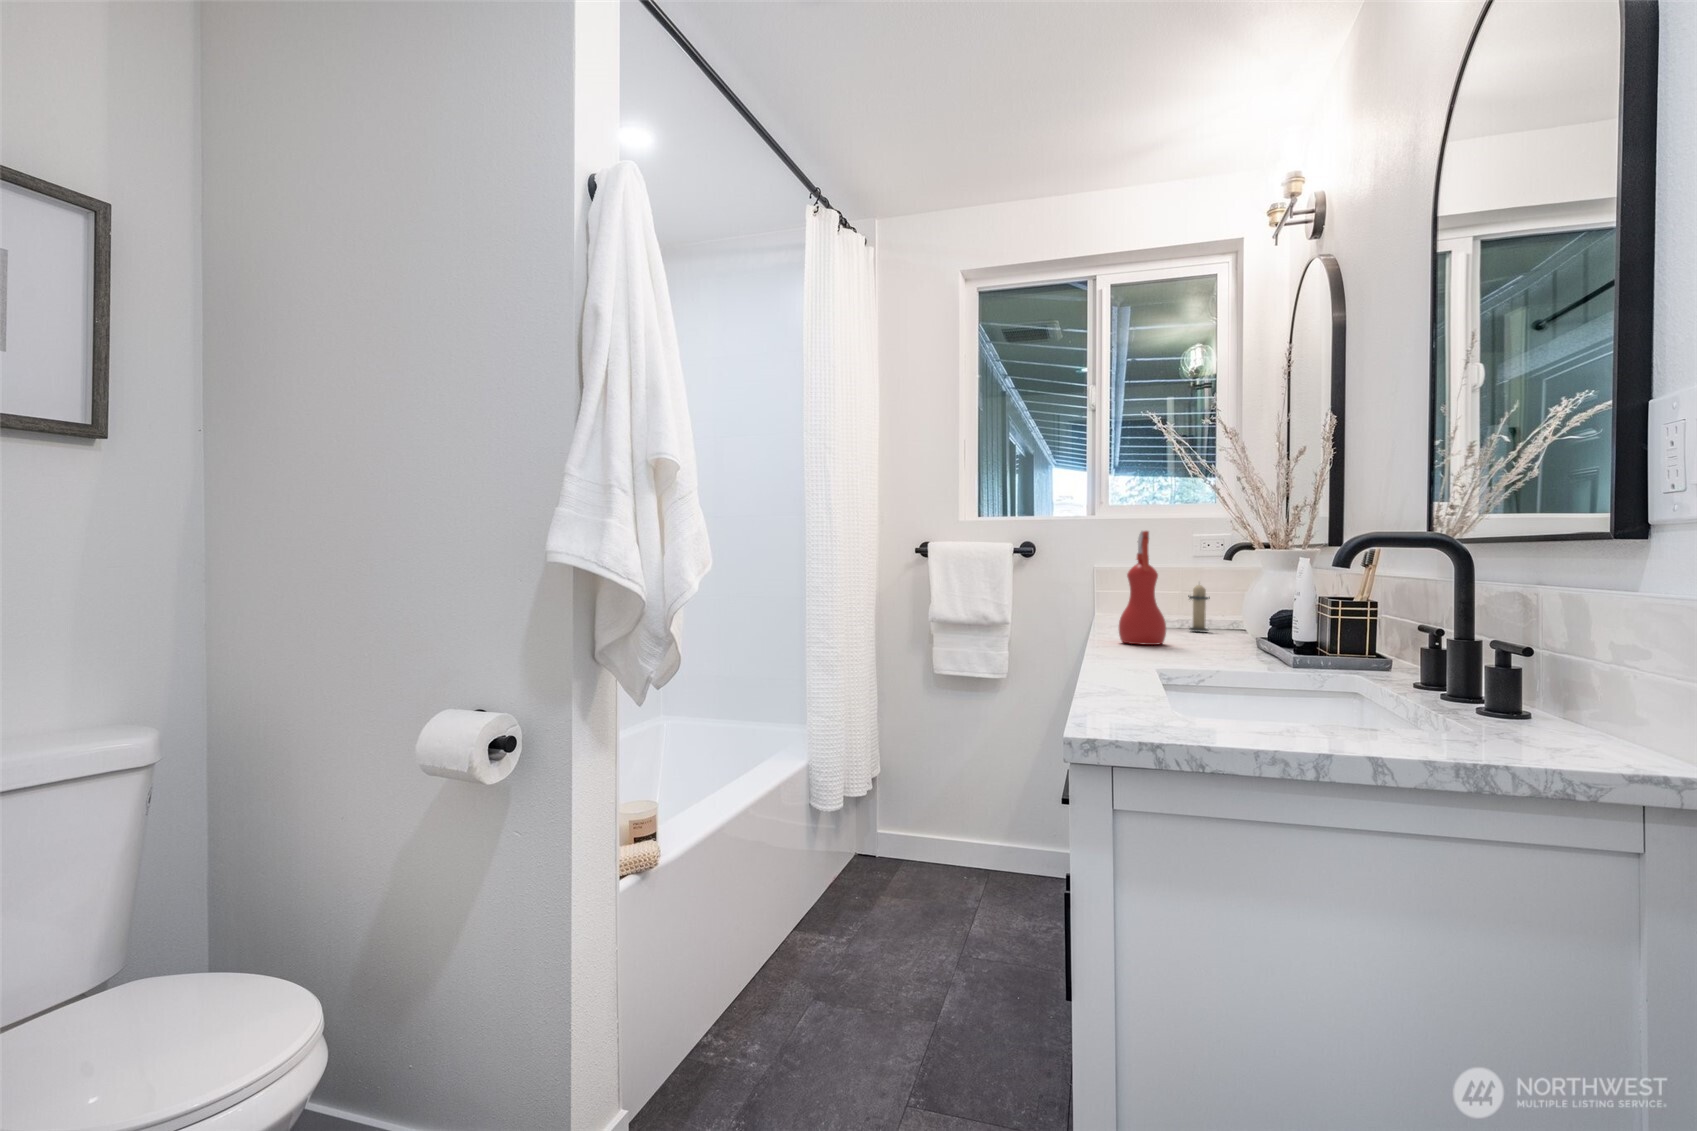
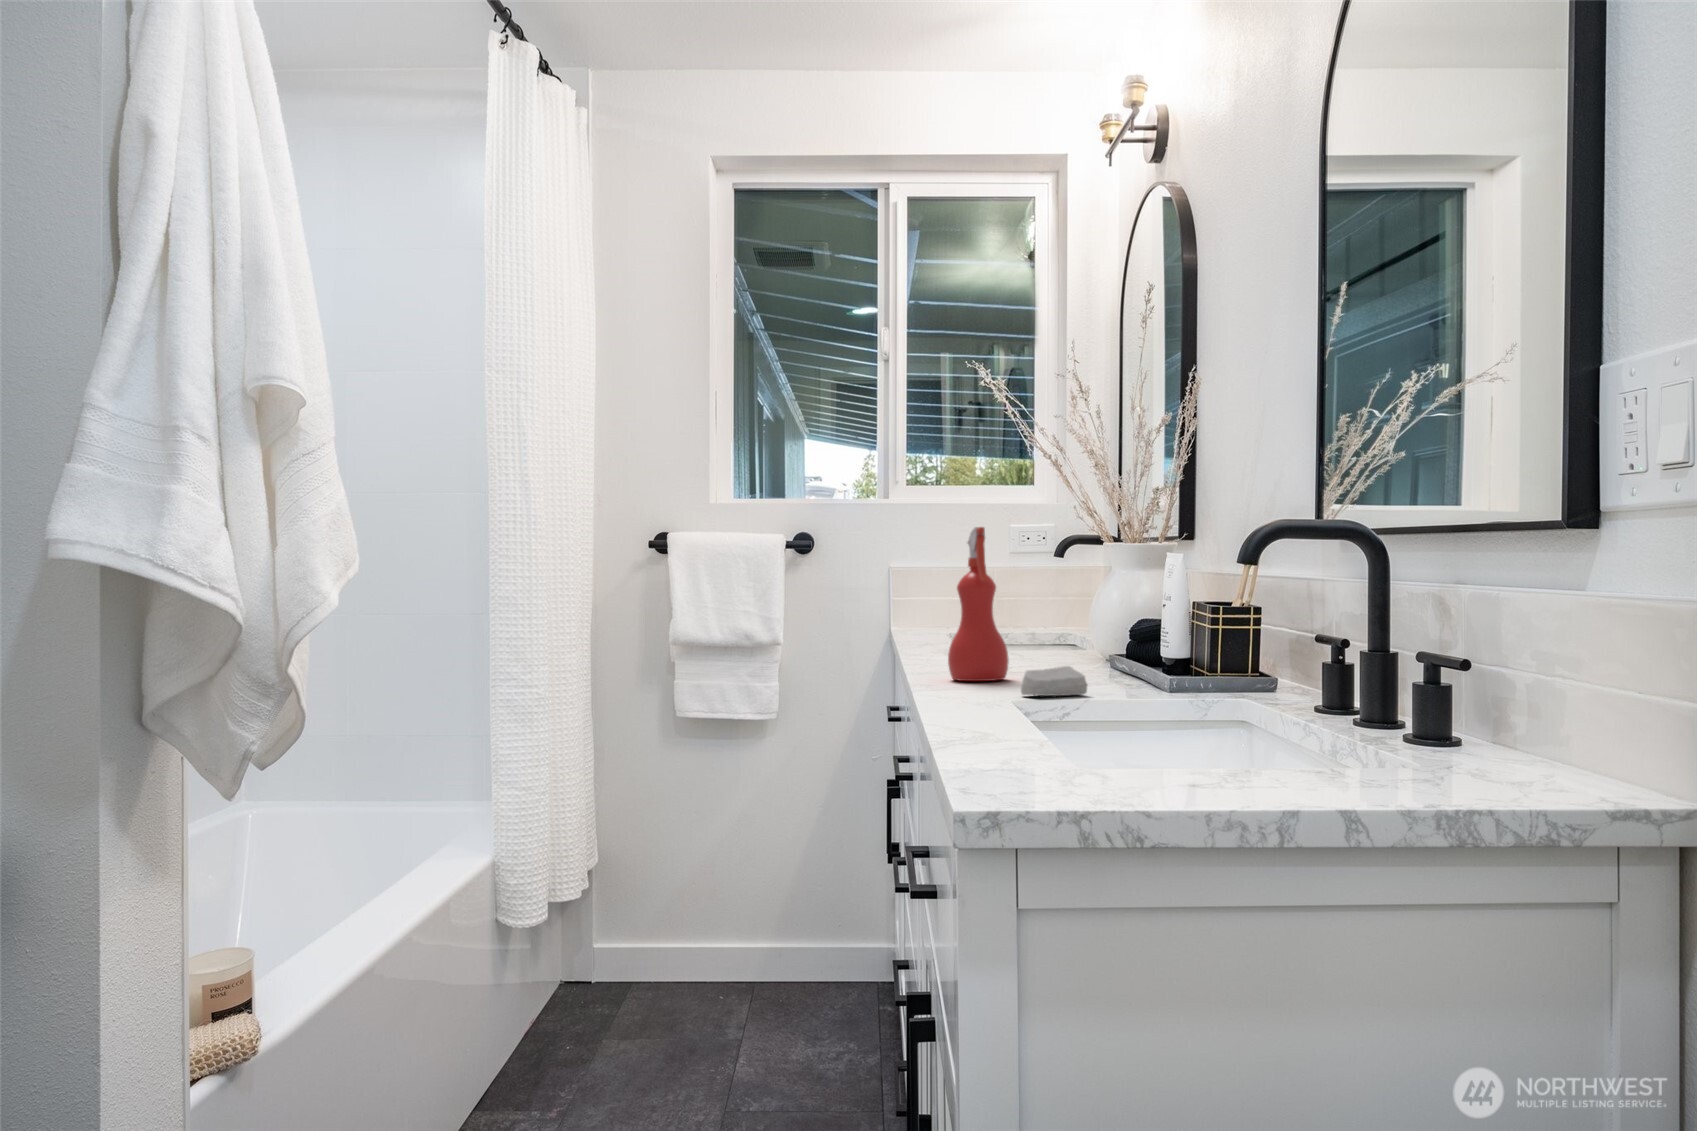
candle: present [1188,585,1210,631] -> none [1020,594,1053,661]
soap bar: none [1167,637,1222,659] -> present [1021,666,1087,696]

